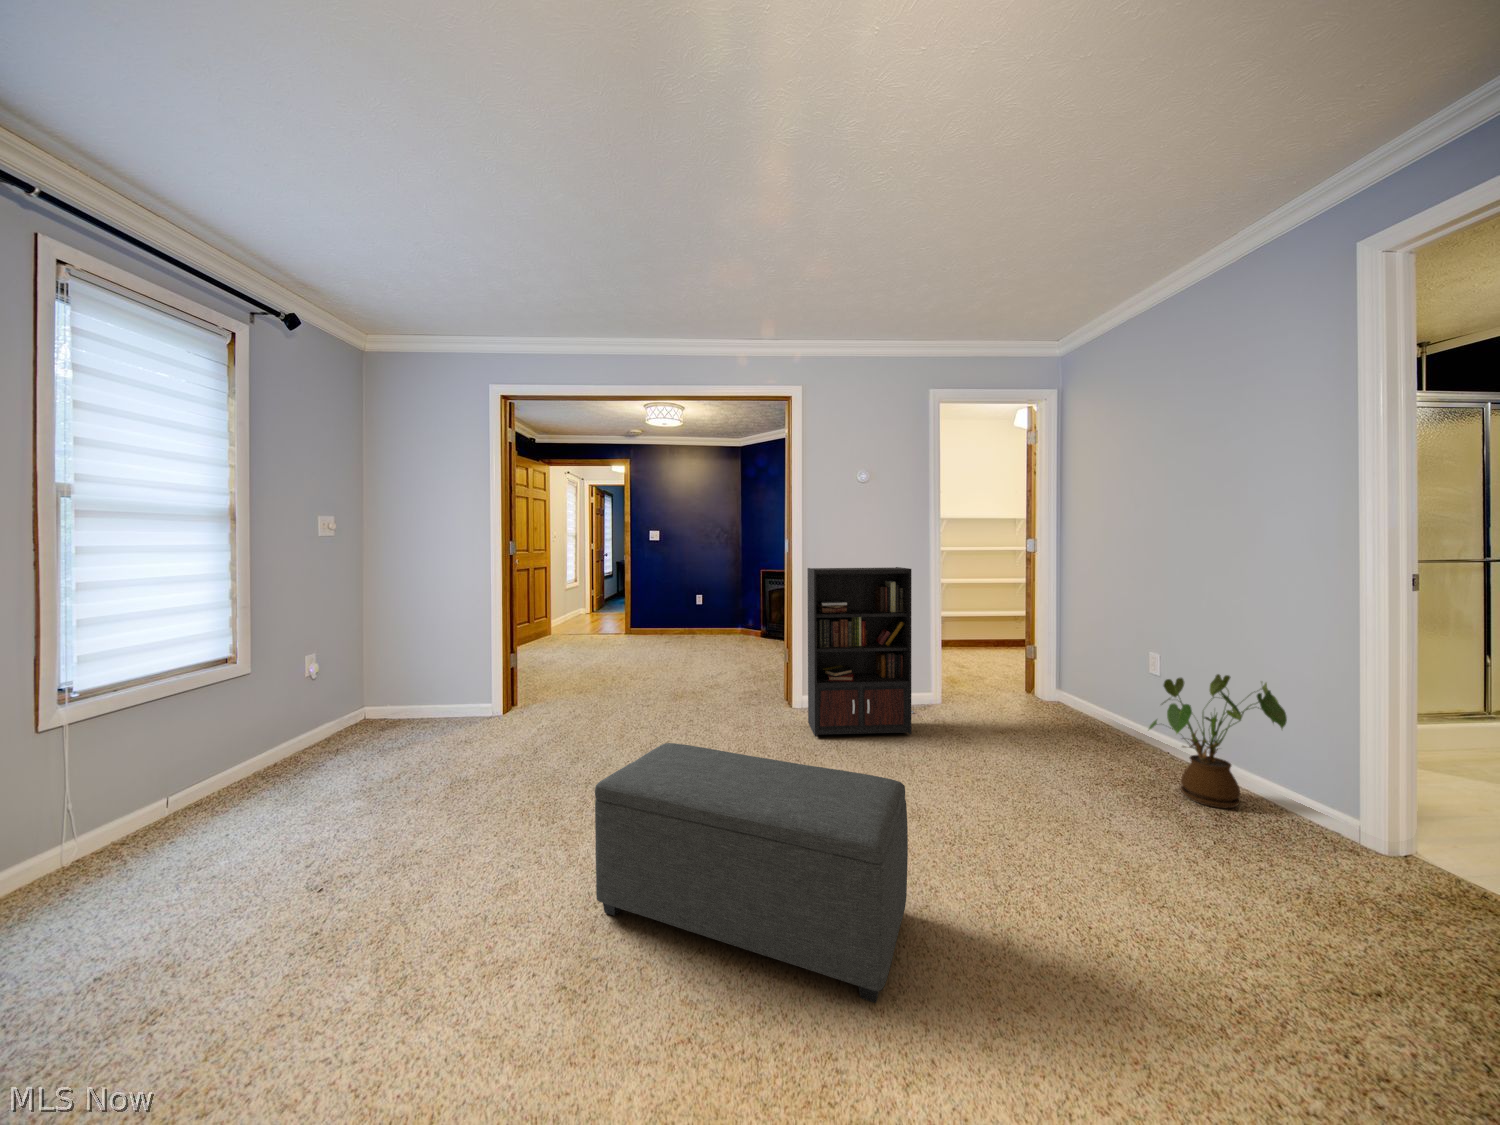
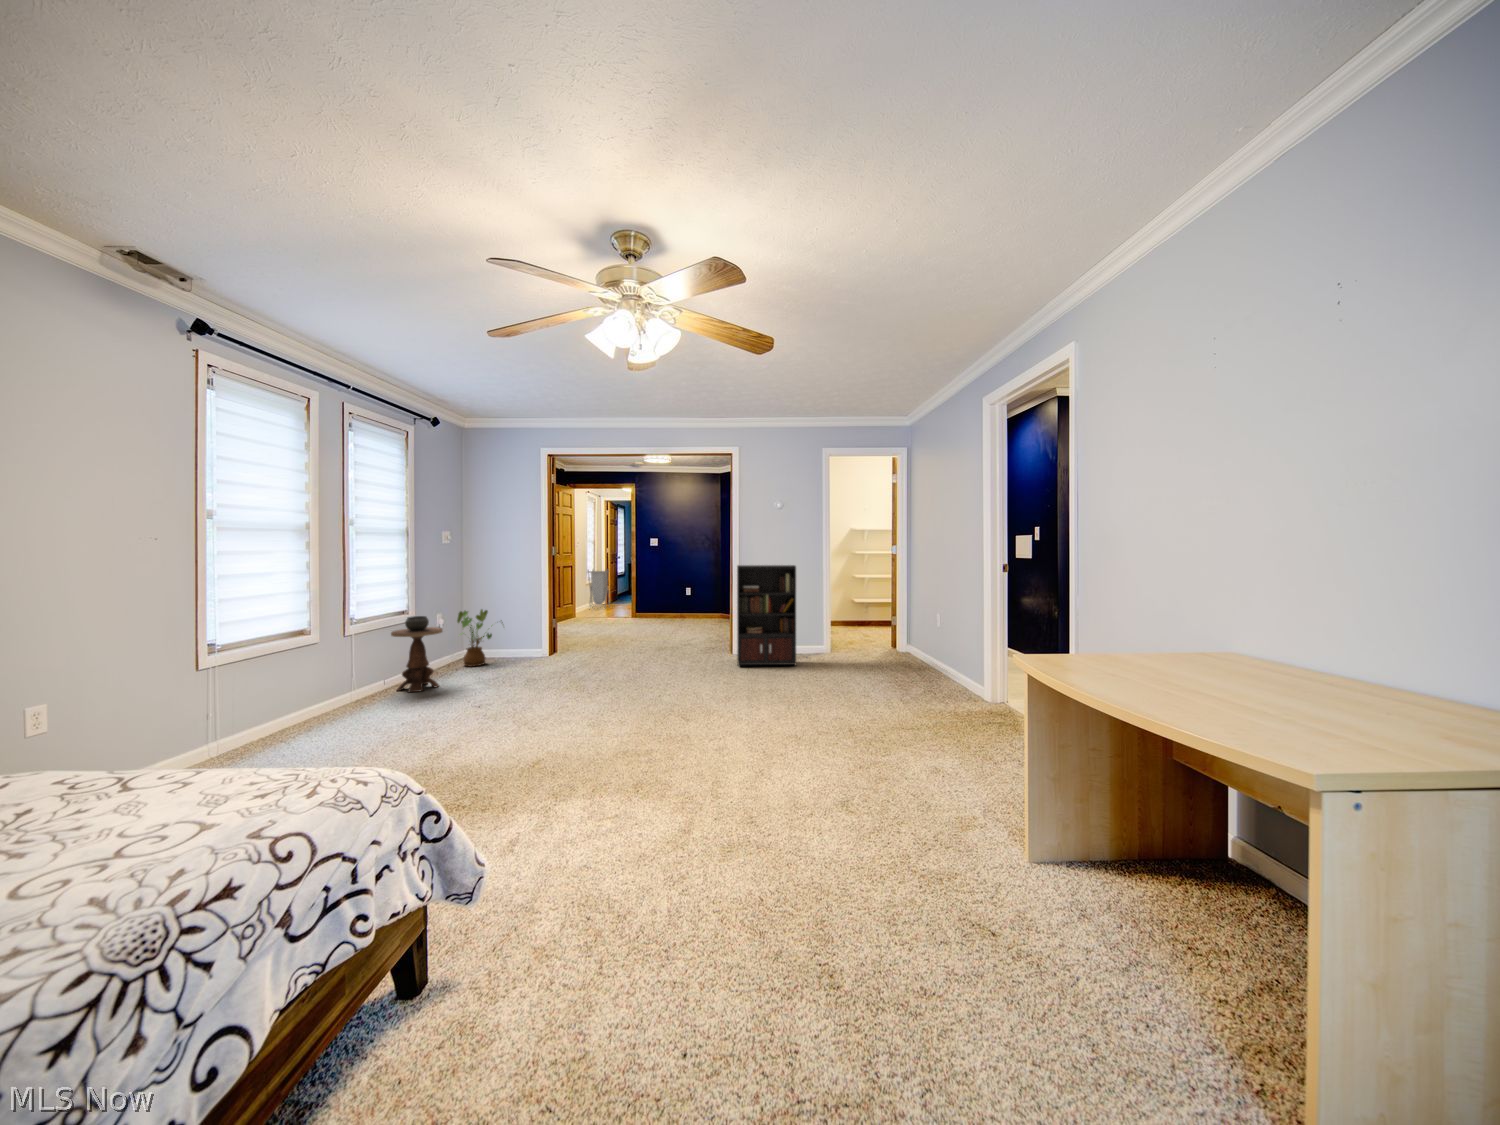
laundry hamper: none [566,569,596,622] -> present [587,570,610,607]
side table: none [177,669,291,823] -> present [391,616,442,693]
house plant: present [1149,674,1287,808] -> present [457,609,503,667]
ottoman: present [595,743,908,1003] -> none [604,648,742,733]

